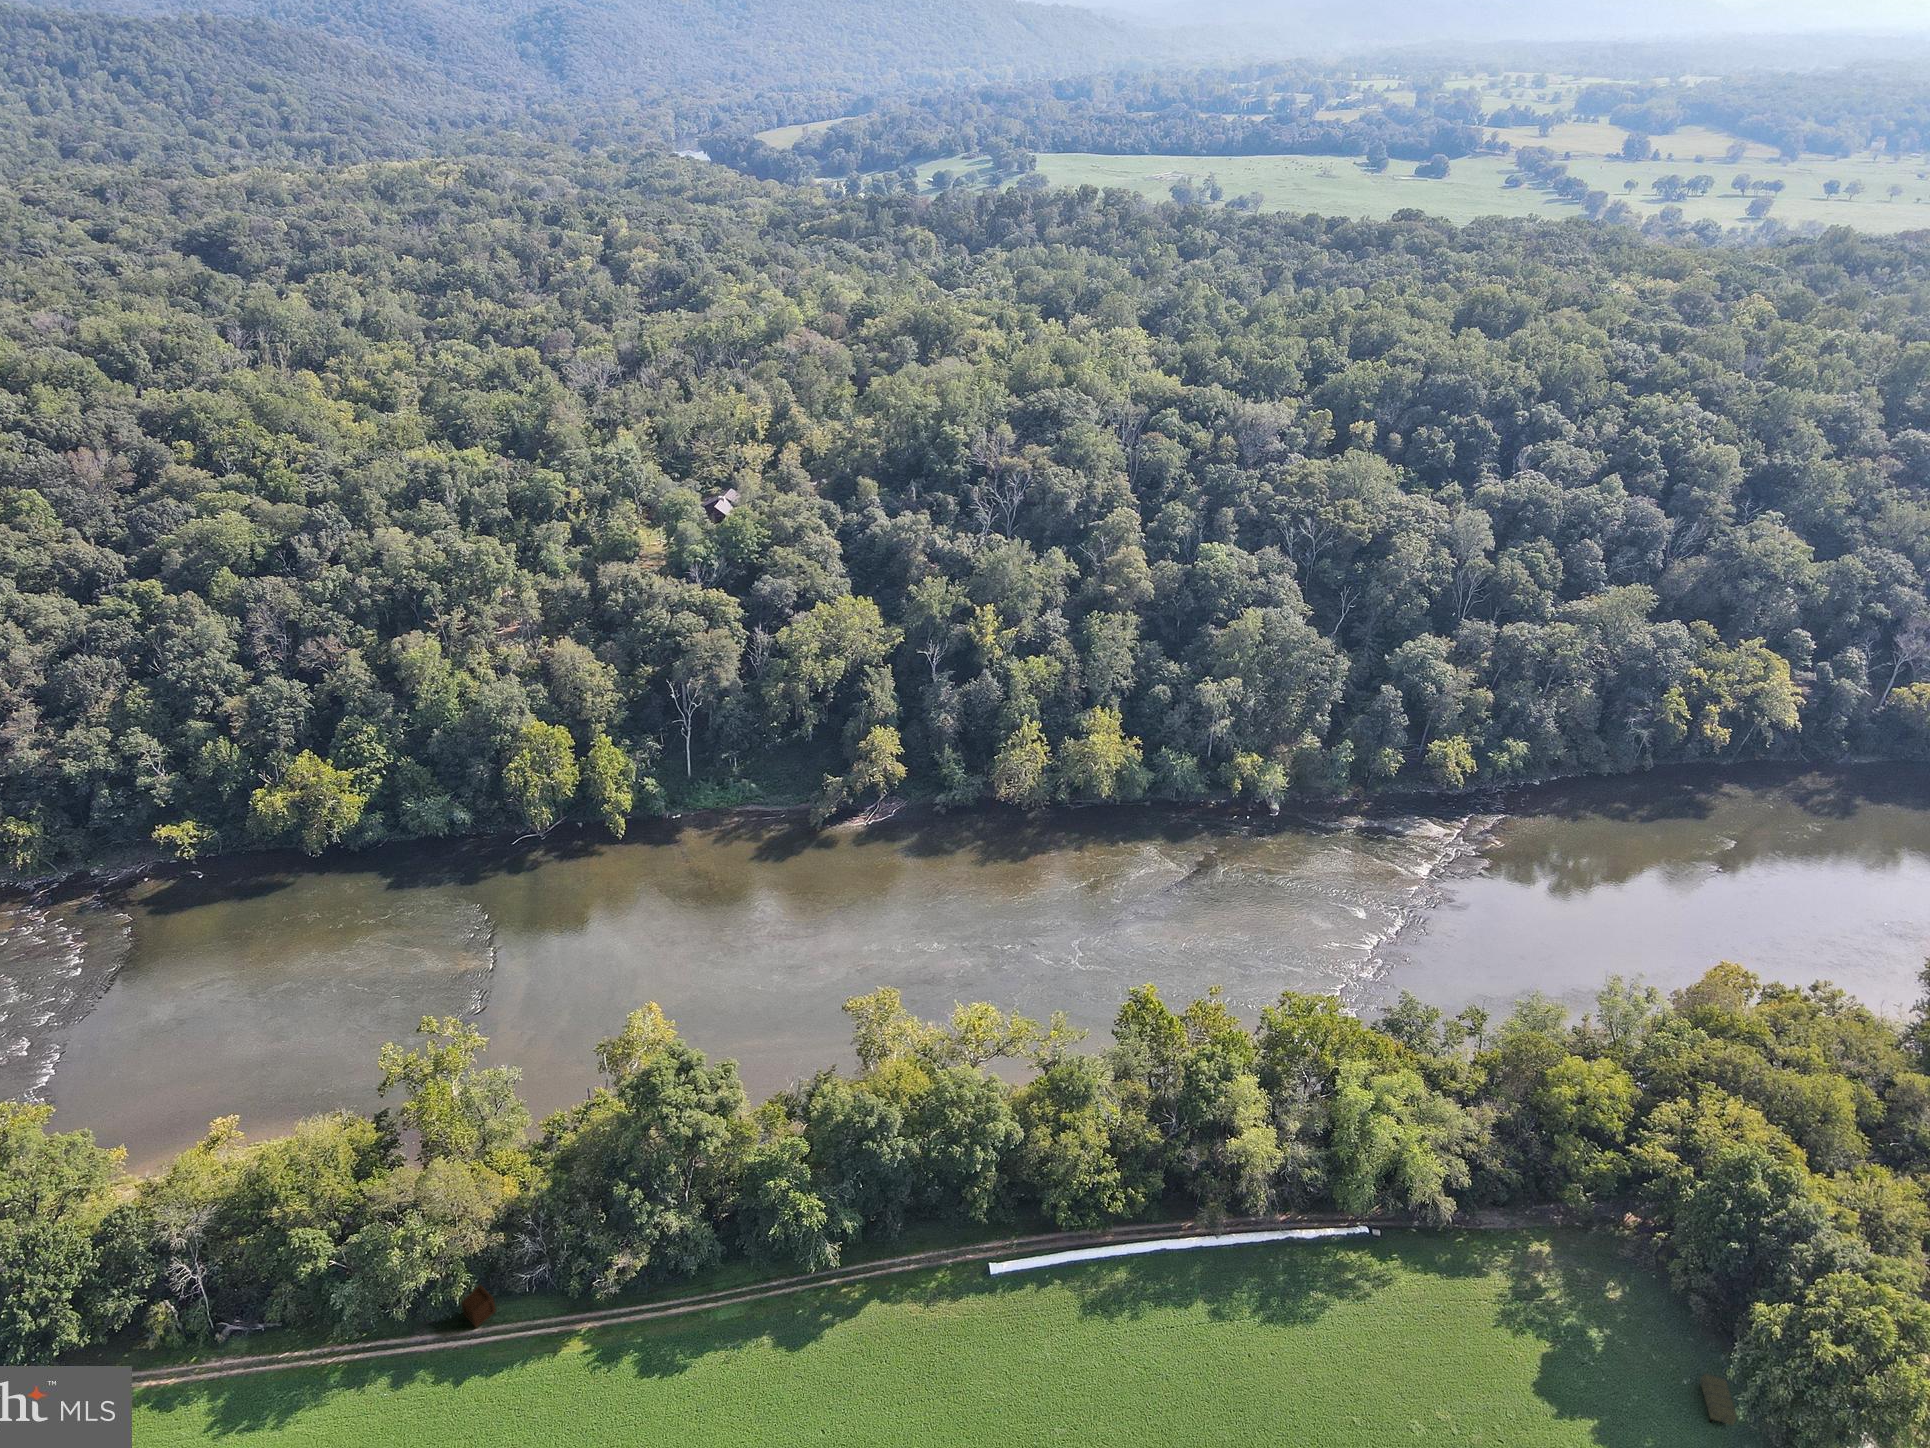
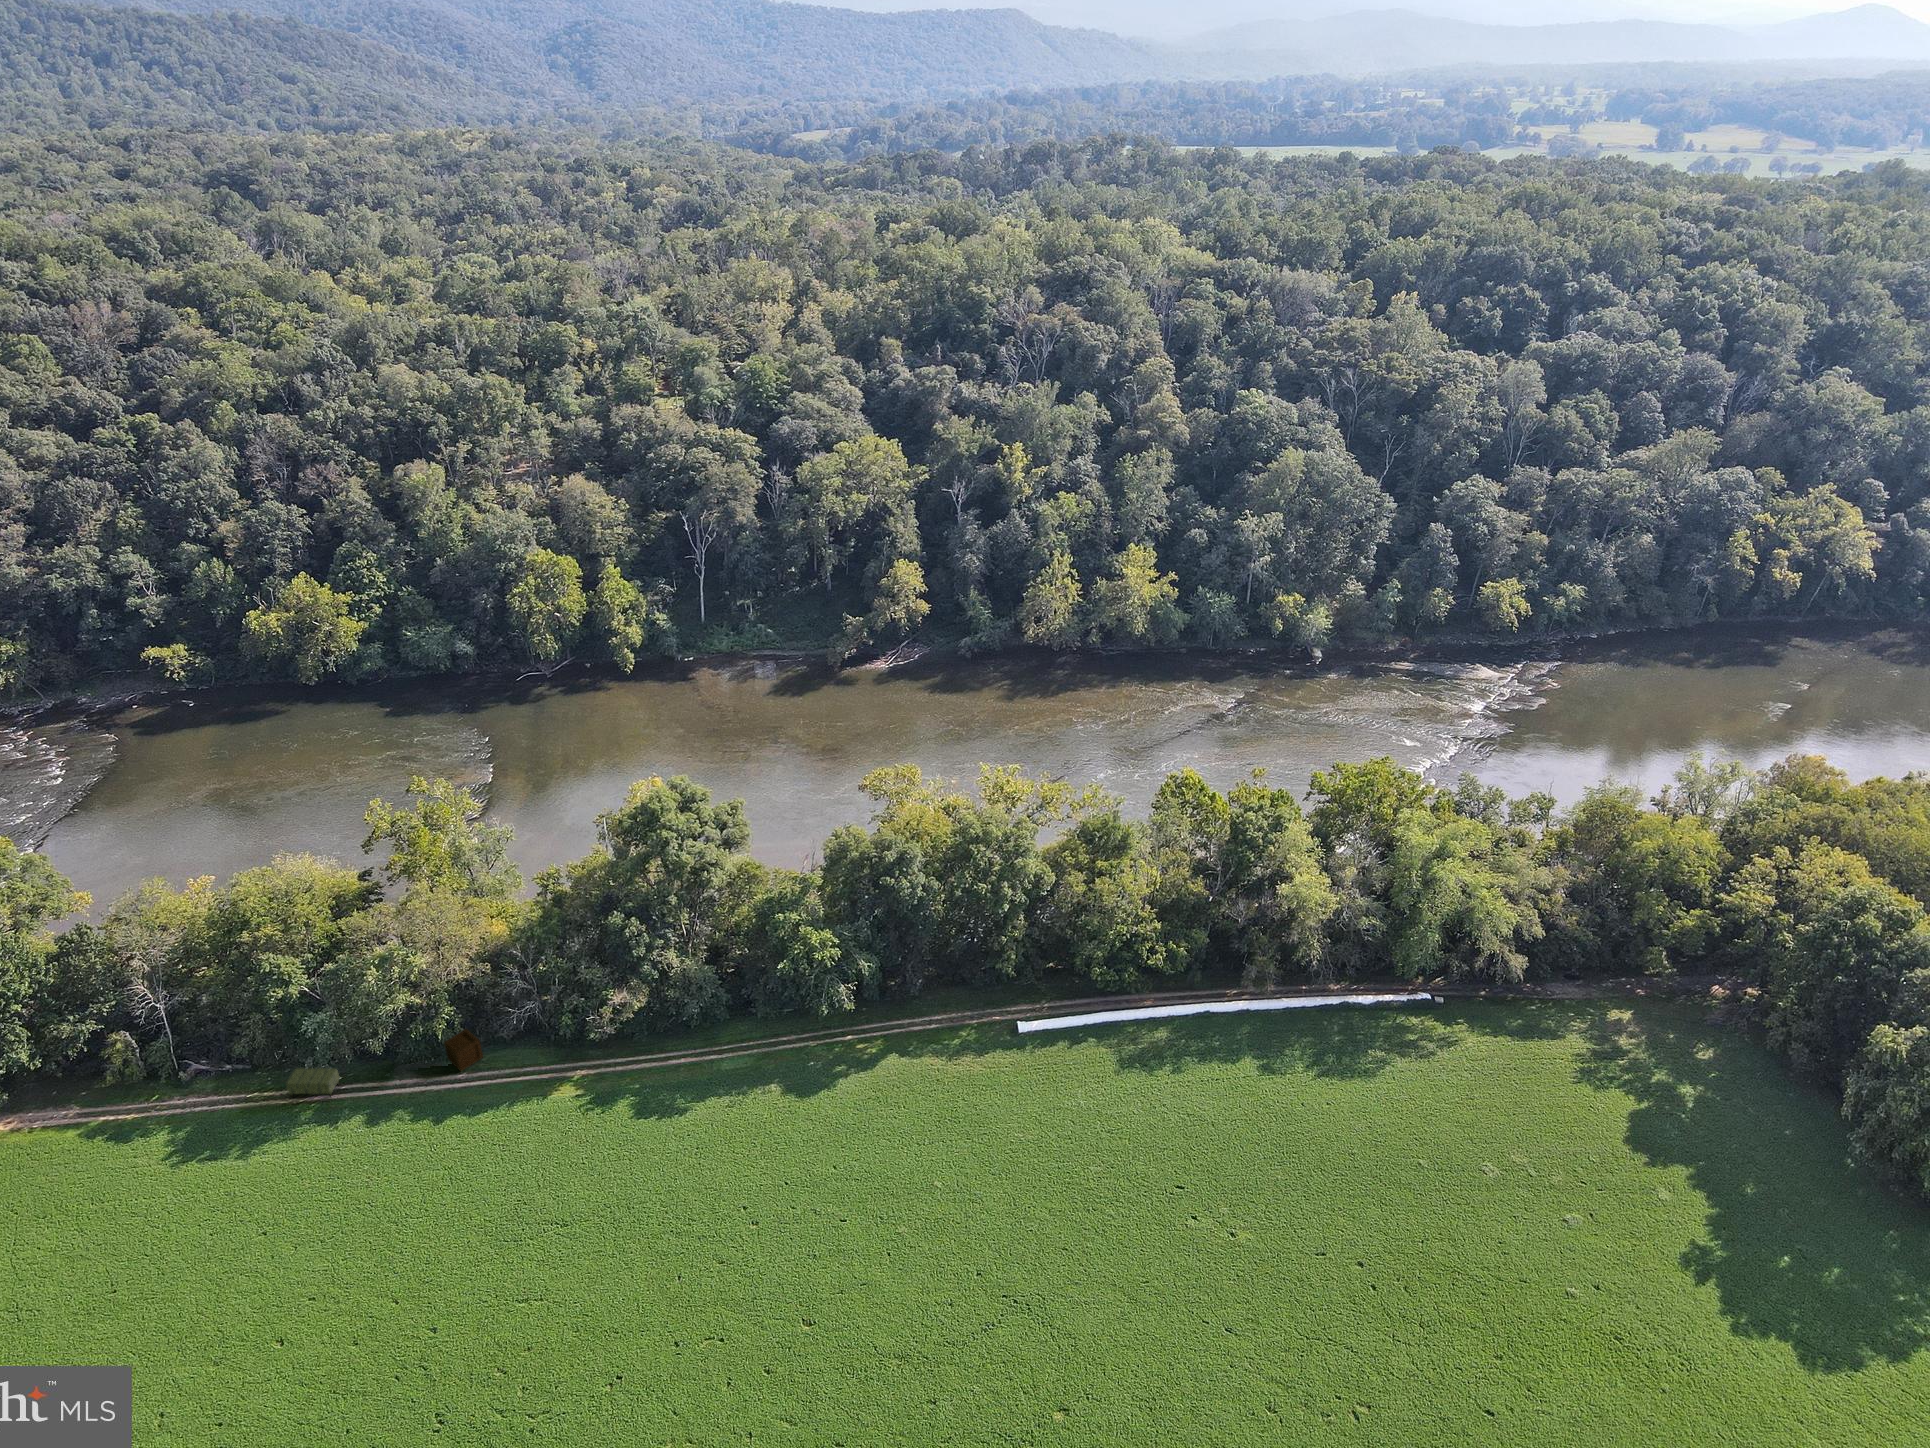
bench: present [1700,1373,1737,1425] -> present [285,1068,339,1097]

